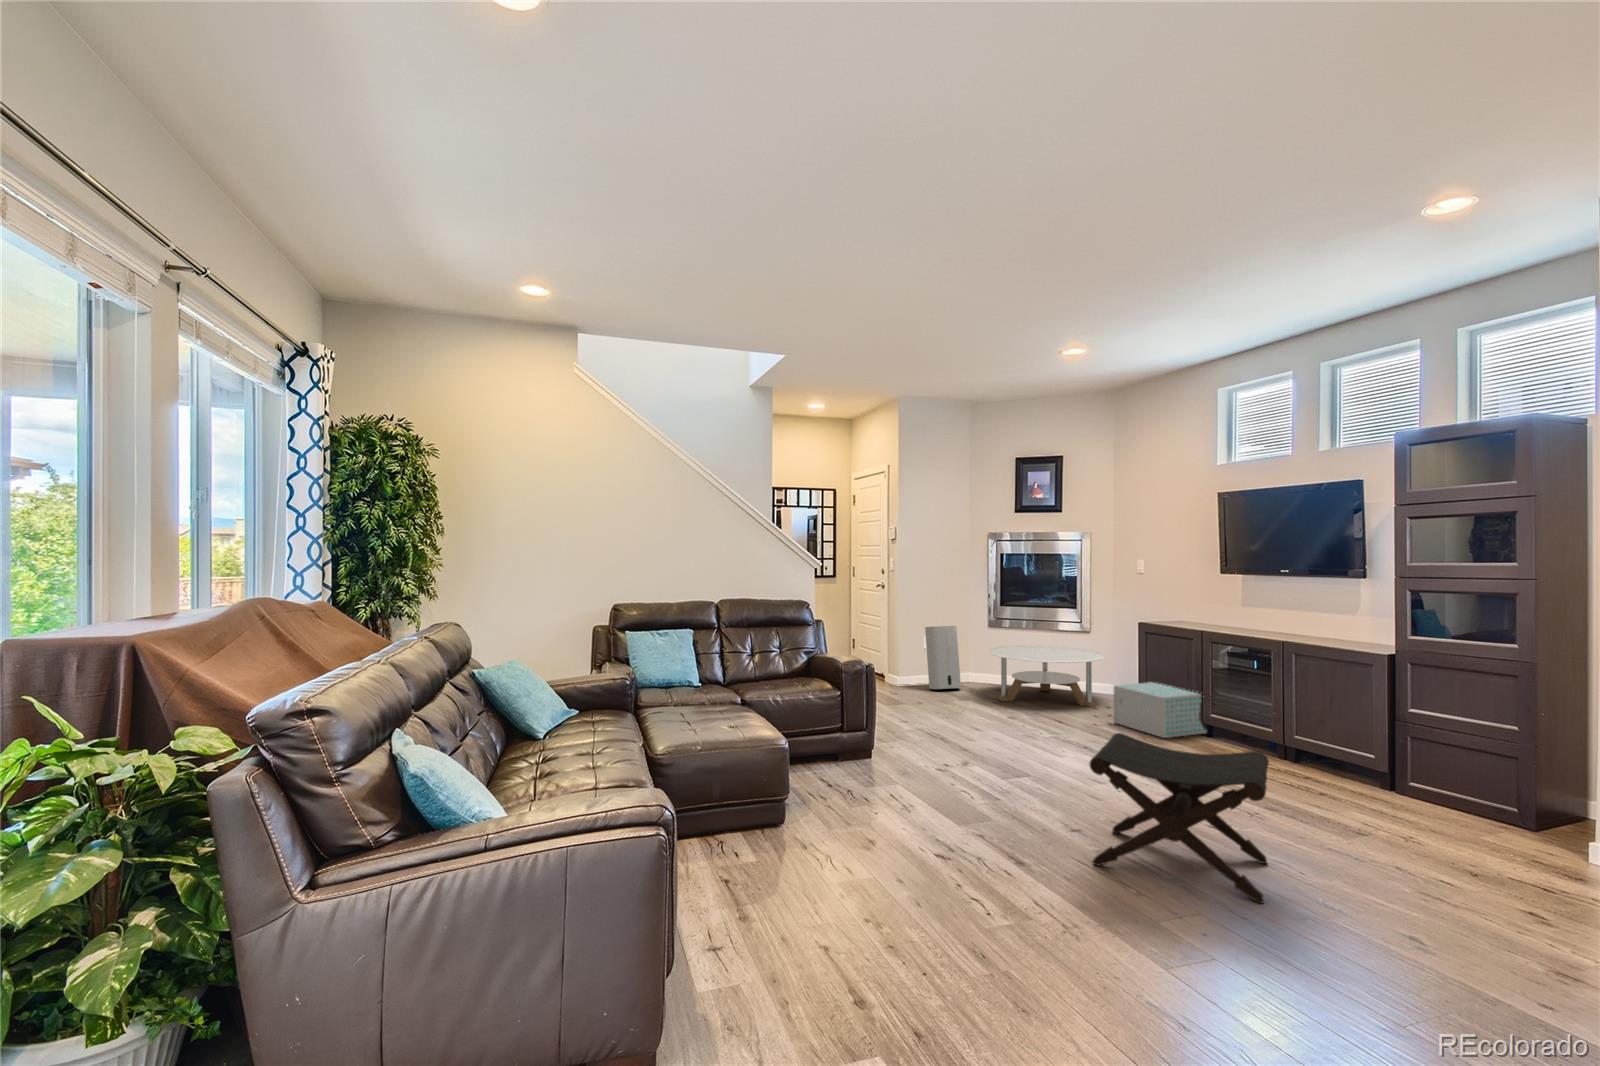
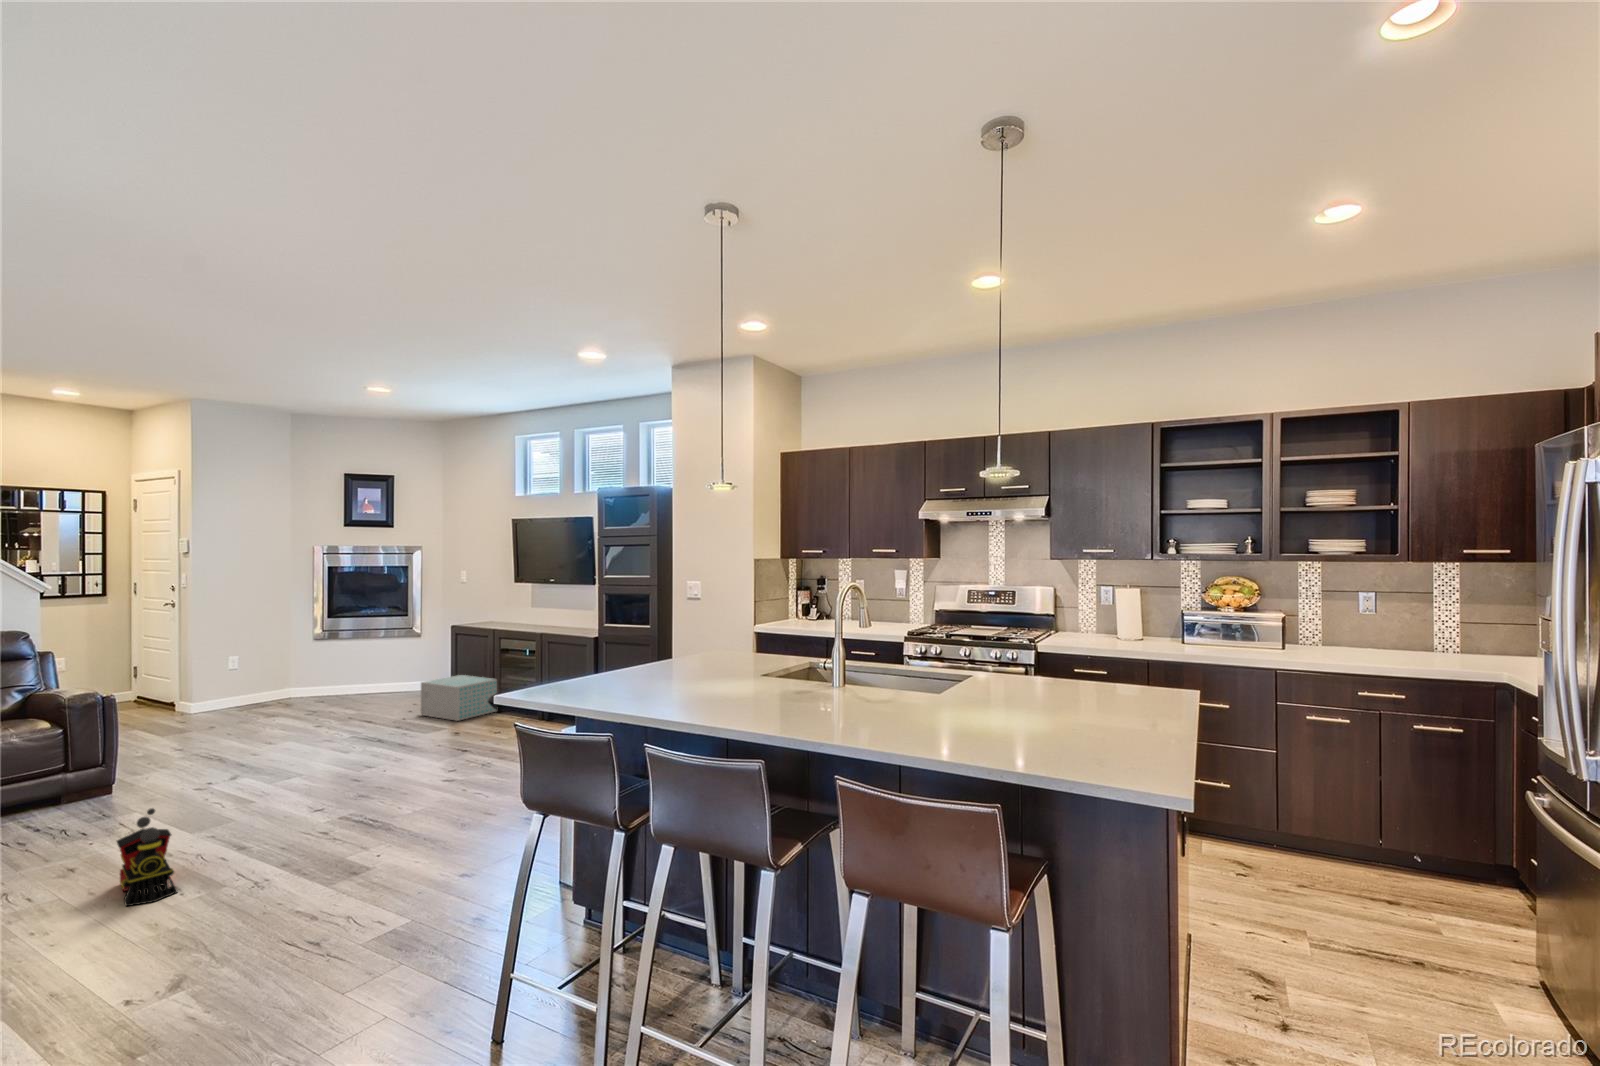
air purifier: present [925,626,961,690] -> none [230,642,275,712]
round table: present [988,646,1105,707] -> none [305,653,426,712]
footstool: present [1090,733,1269,904] -> none [315,717,473,834]
toy train: none [919,800,983,909] -> present [117,808,178,906]

